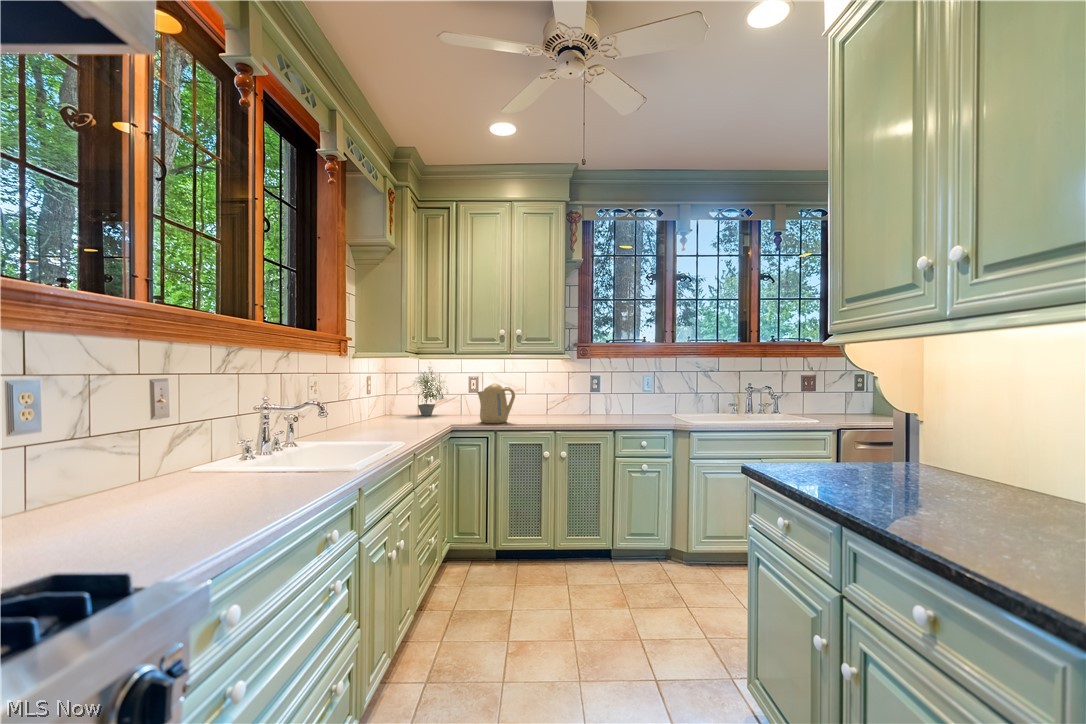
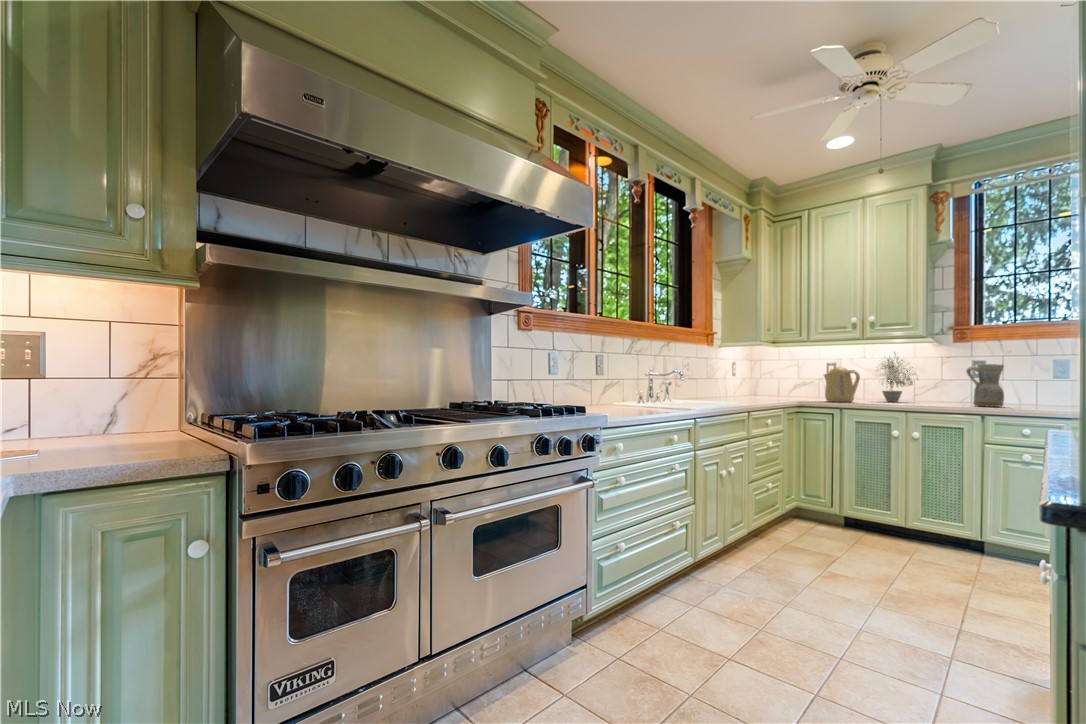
potted plant: present [414,369,448,416] -> present [880,354,913,402]
ceramic pitcher: none [603,382,628,422] -> present [967,364,1004,407]

